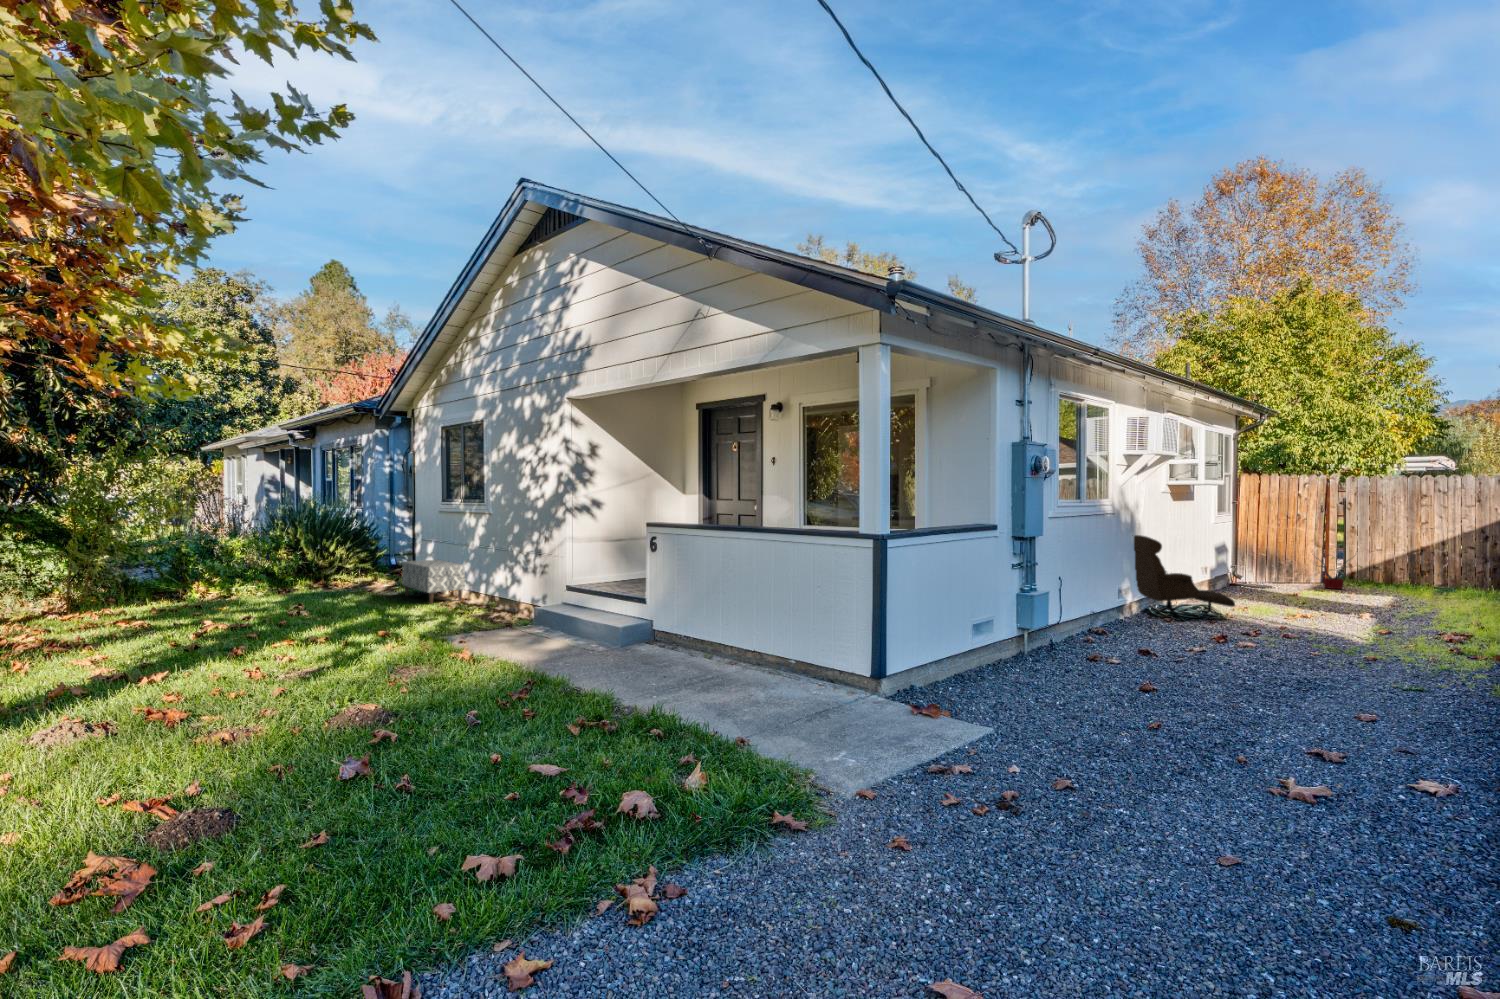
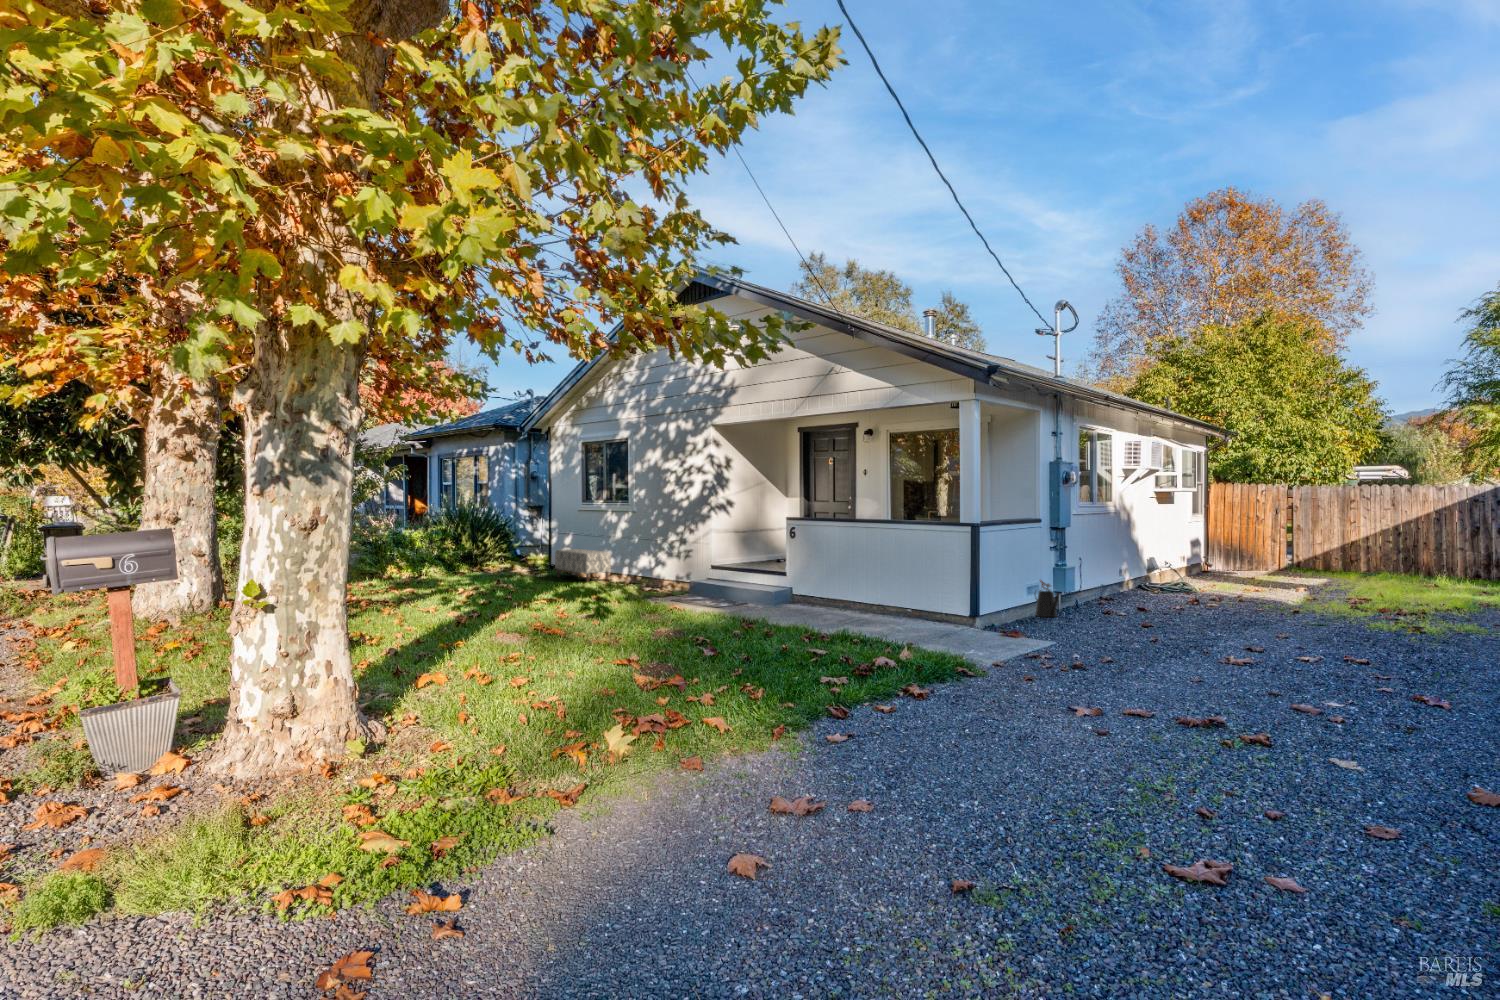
lounge chair: present [1134,535,1235,621] -> none [1126,528,1205,592]
decorative plant: present [1319,554,1362,589] -> none [1266,541,1308,572]
watering can: none [988,613,1023,672] -> present [1035,580,1059,617]

